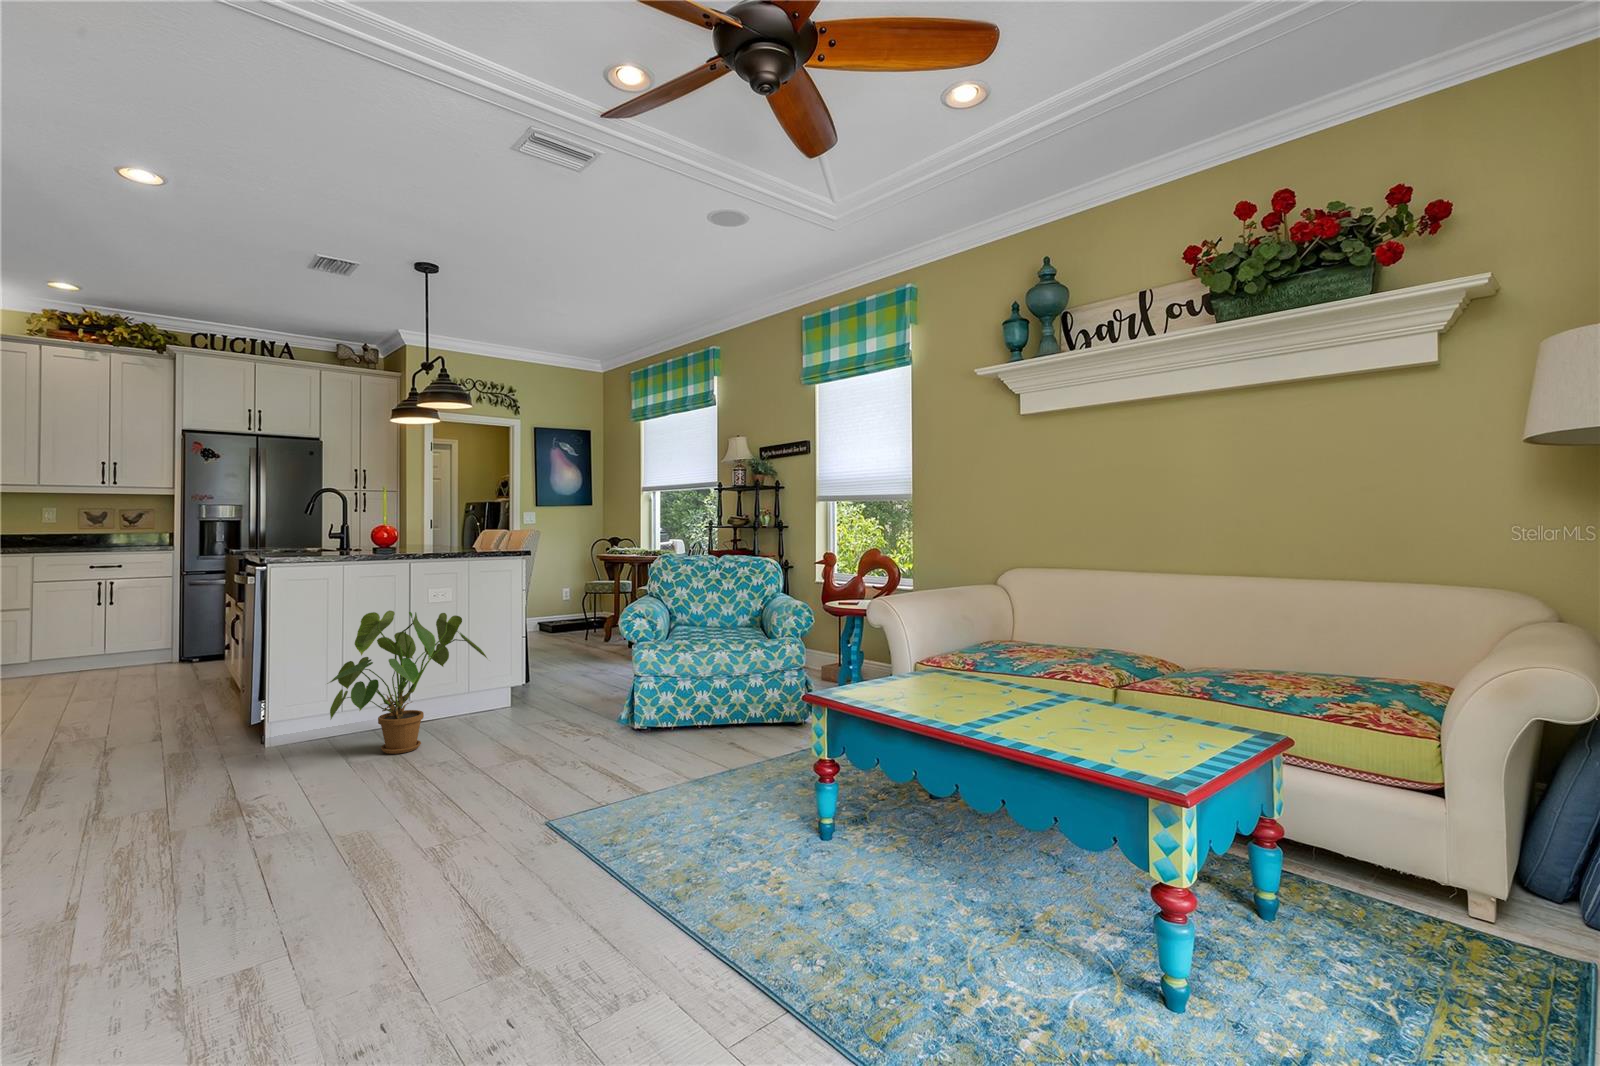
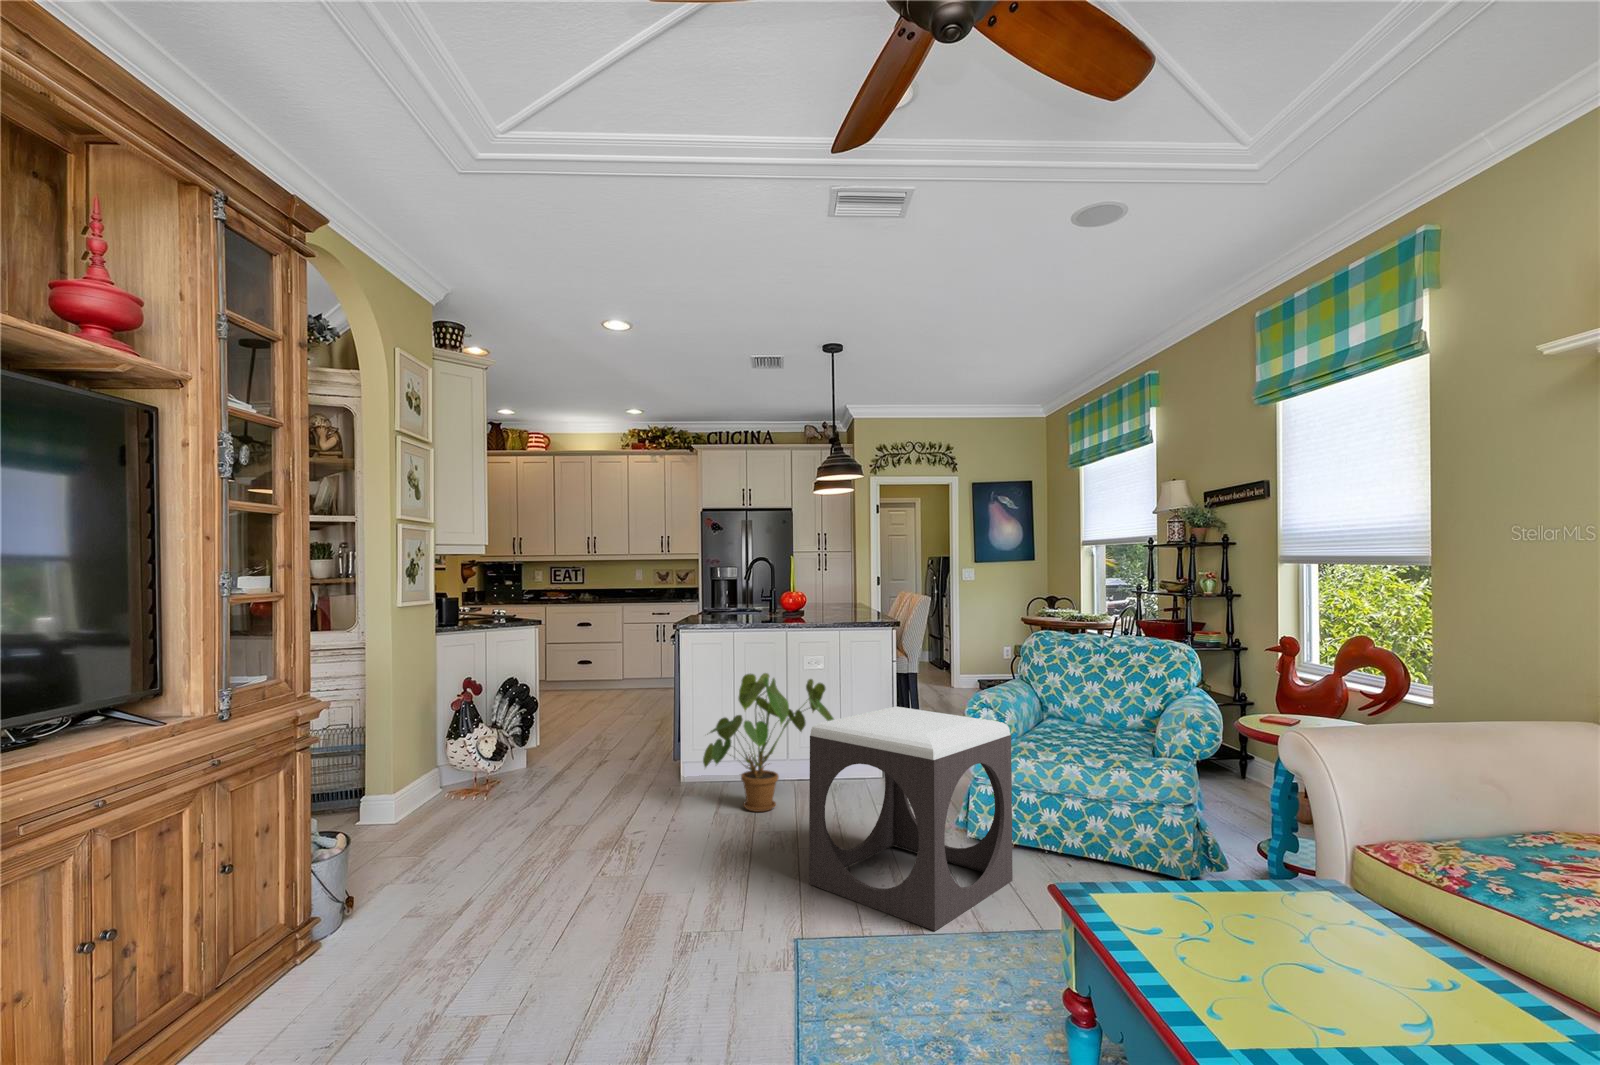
footstool: none [520,623,686,794] -> present [809,707,1013,931]

